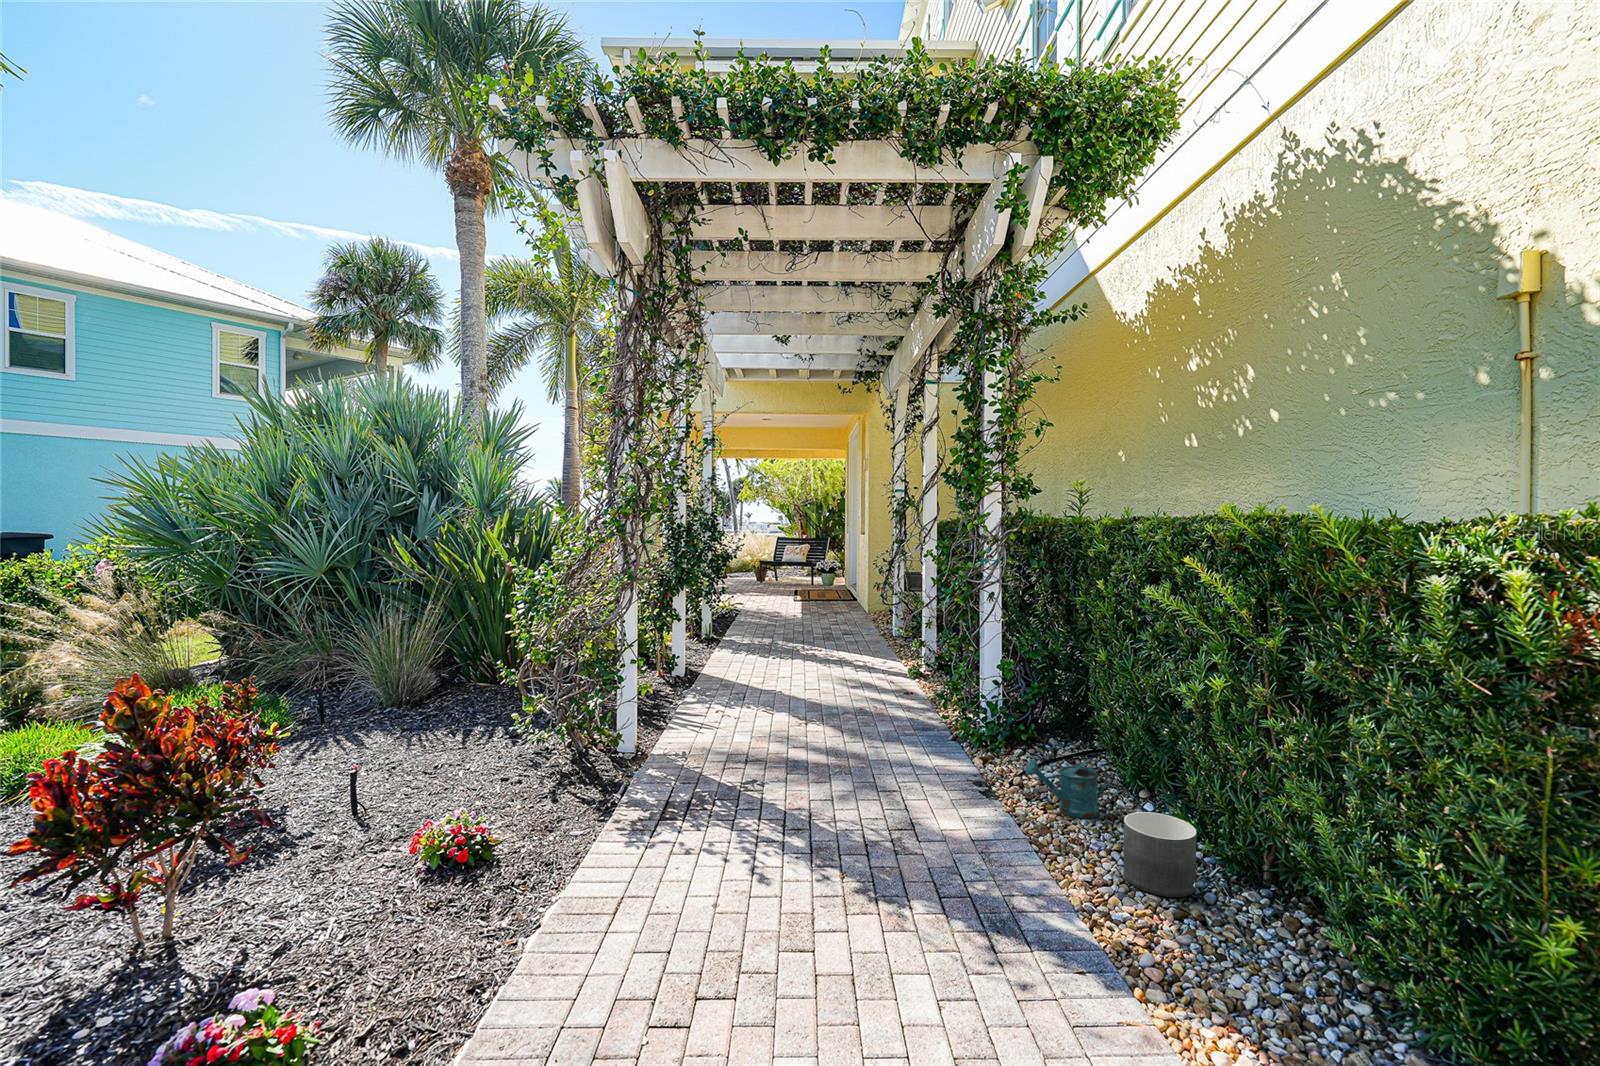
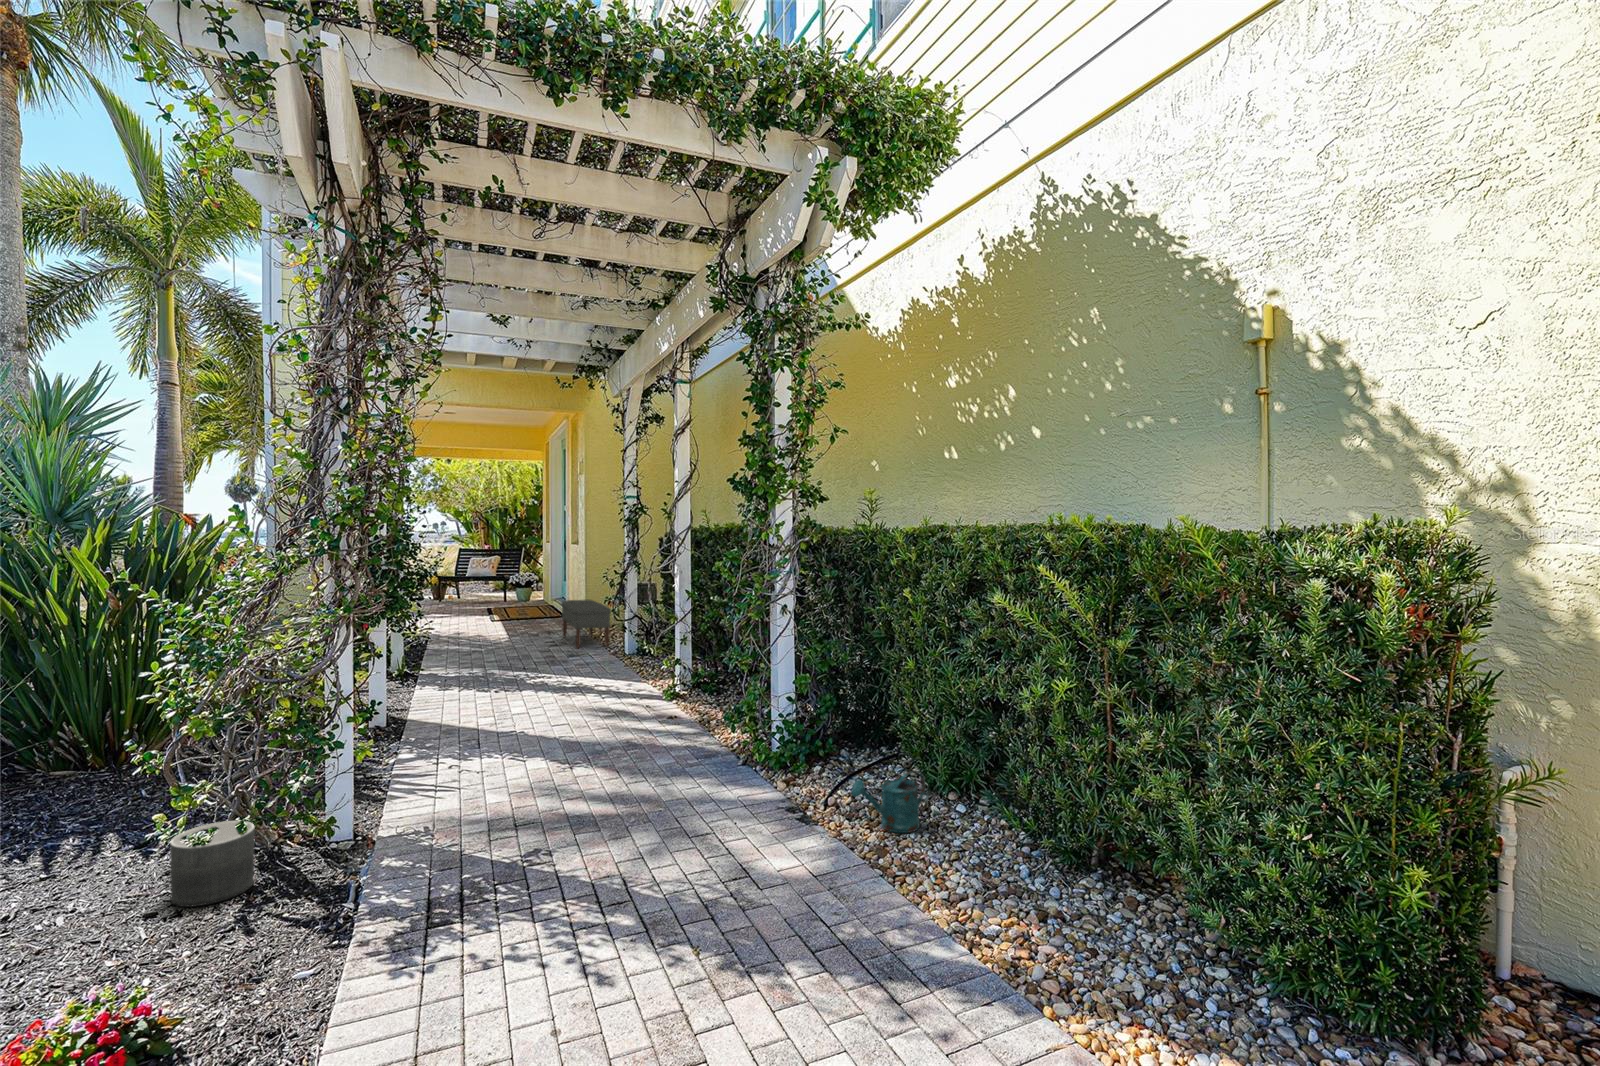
bench: none [844,583,882,626] -> present [561,599,611,649]
planter: present [1123,812,1197,897] -> present [170,821,255,907]

